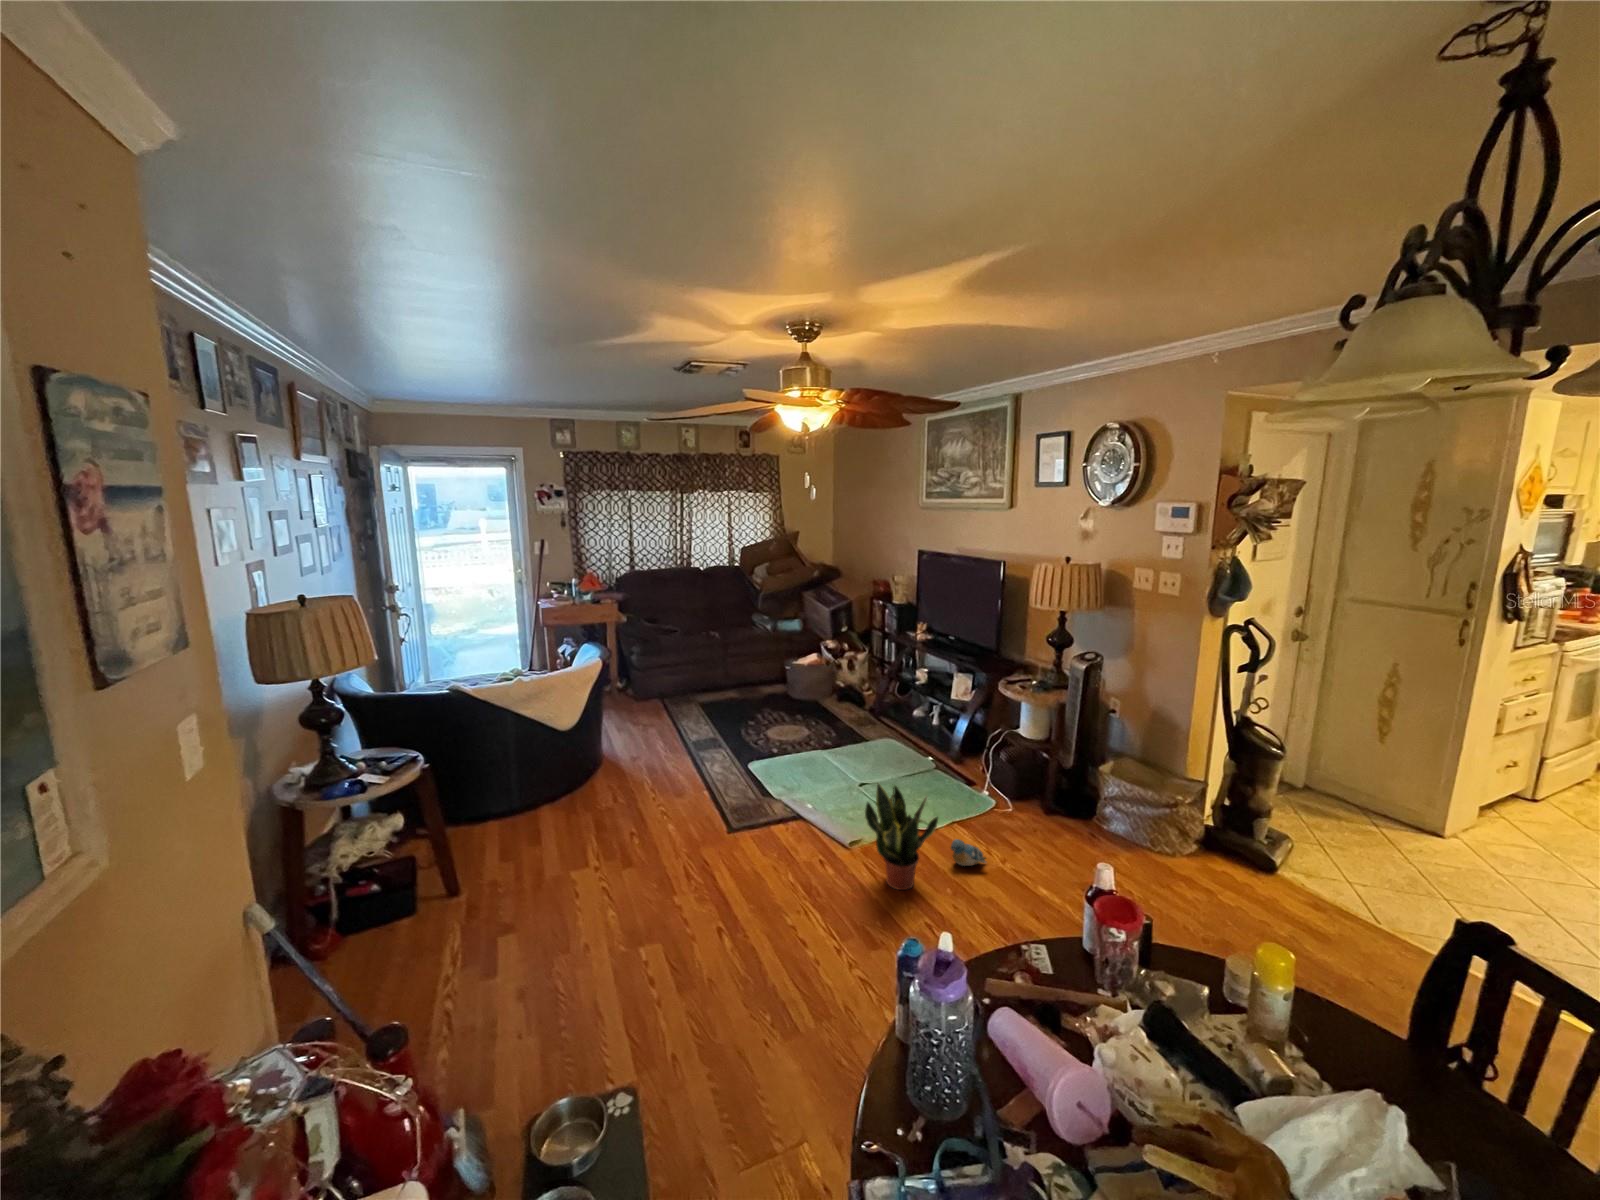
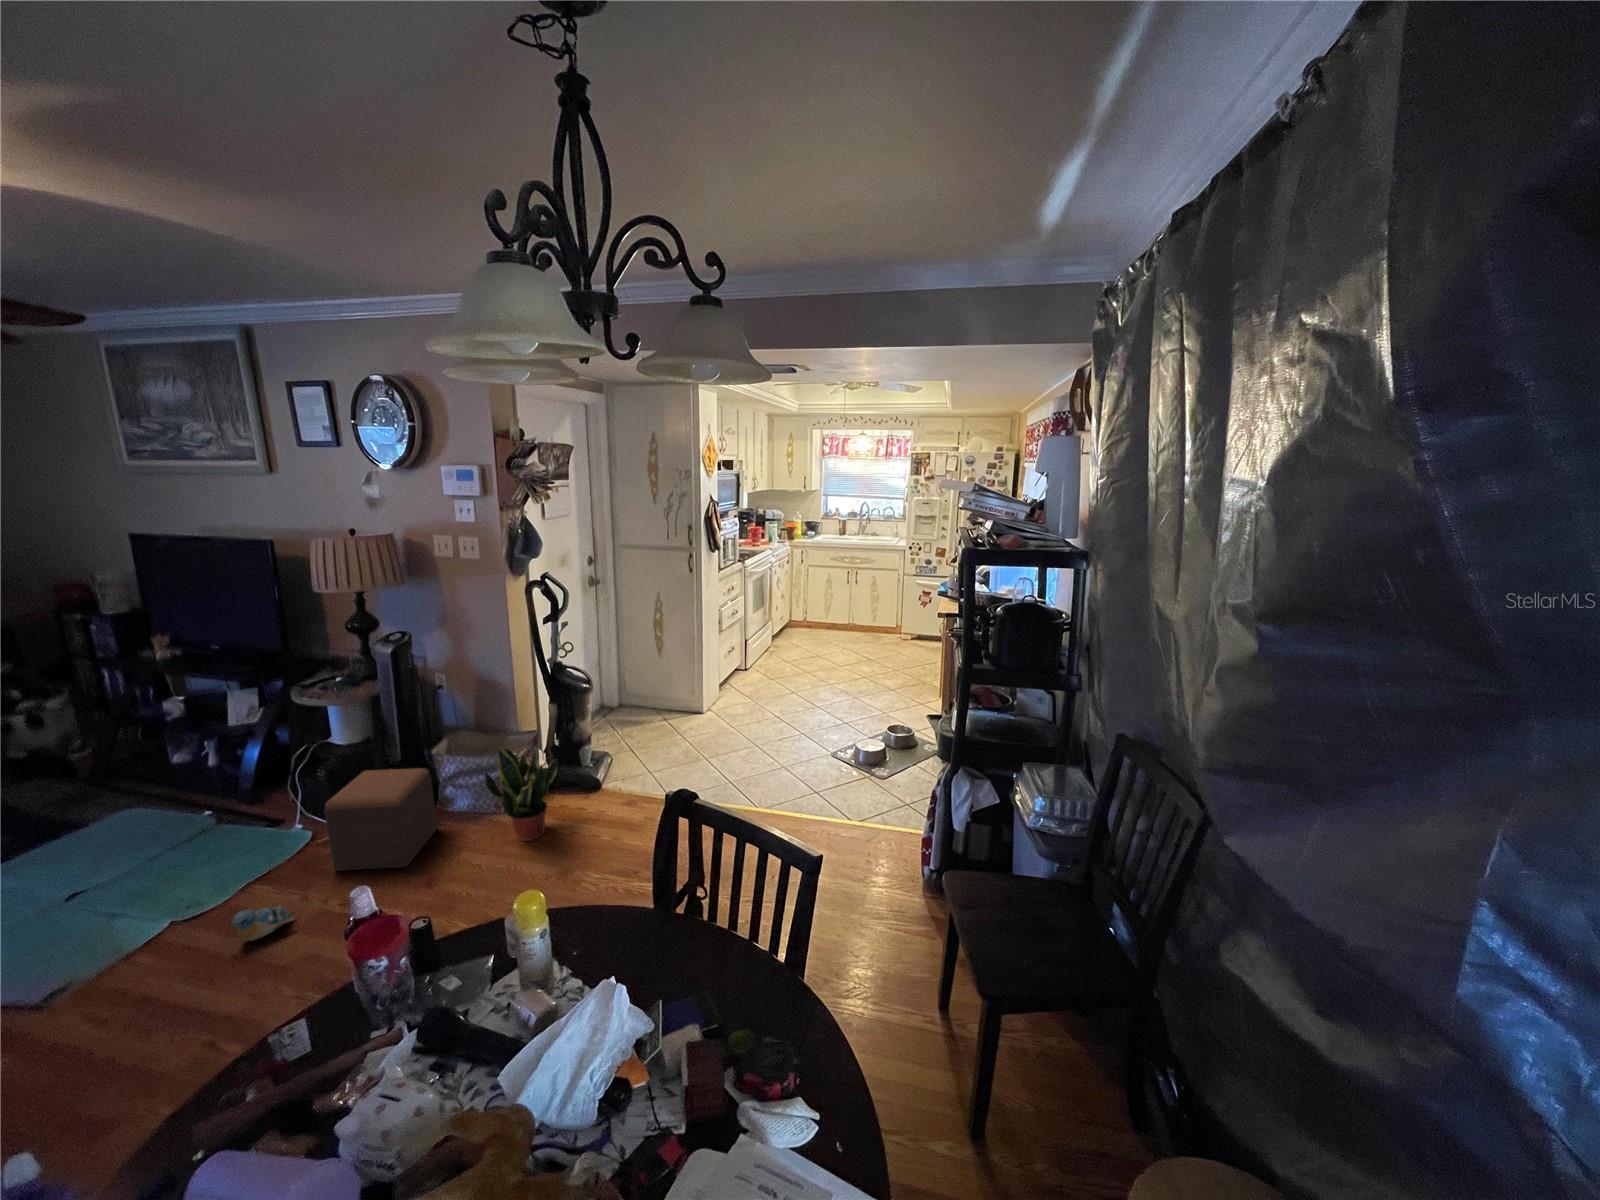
footstool: none [1013,765,1100,863] -> present [324,768,438,871]
potted plant: present [865,783,938,890] -> present [485,748,557,841]

